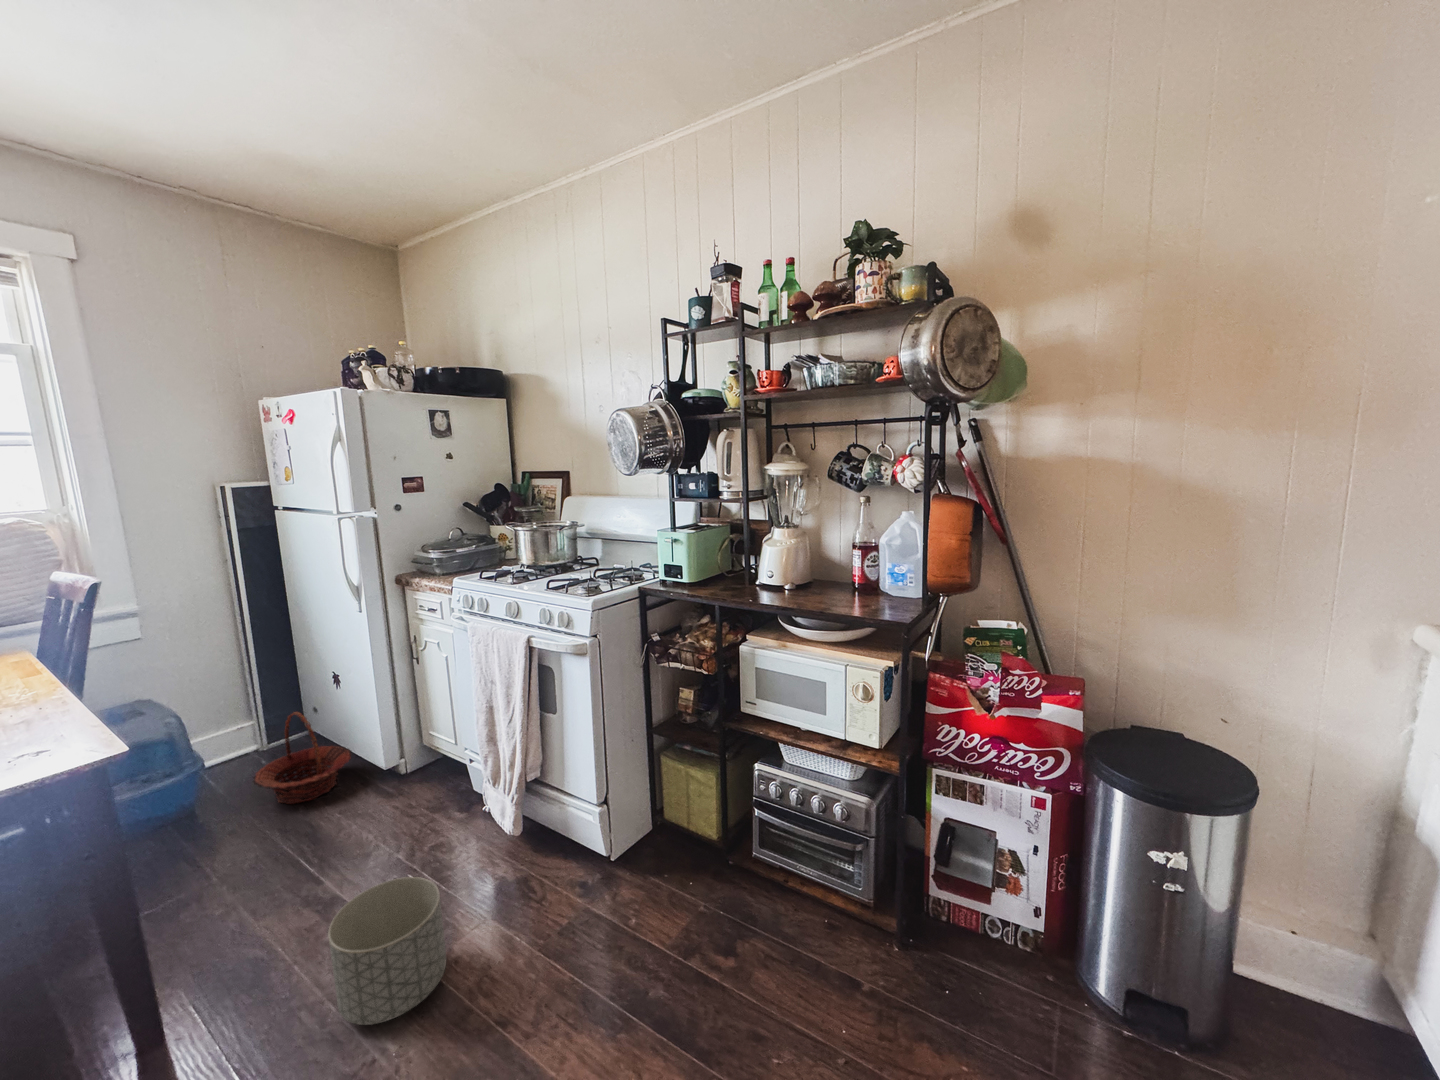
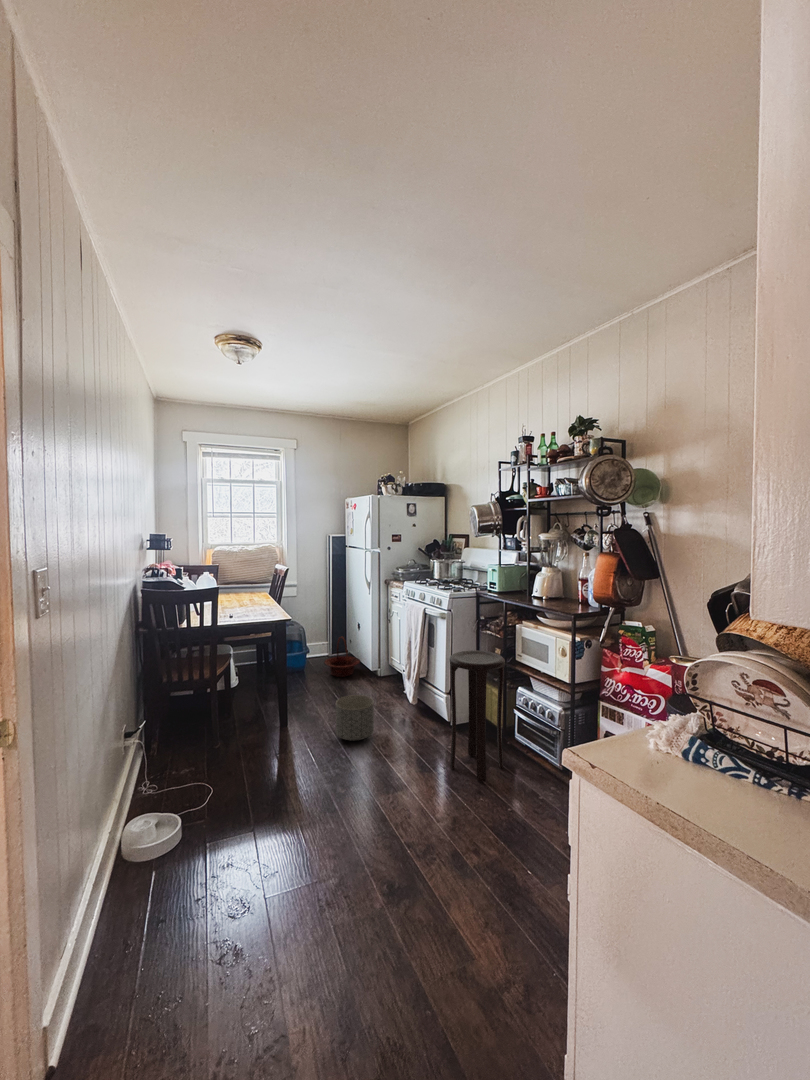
stool: none [646,717,768,1007] -> present [449,650,505,782]

